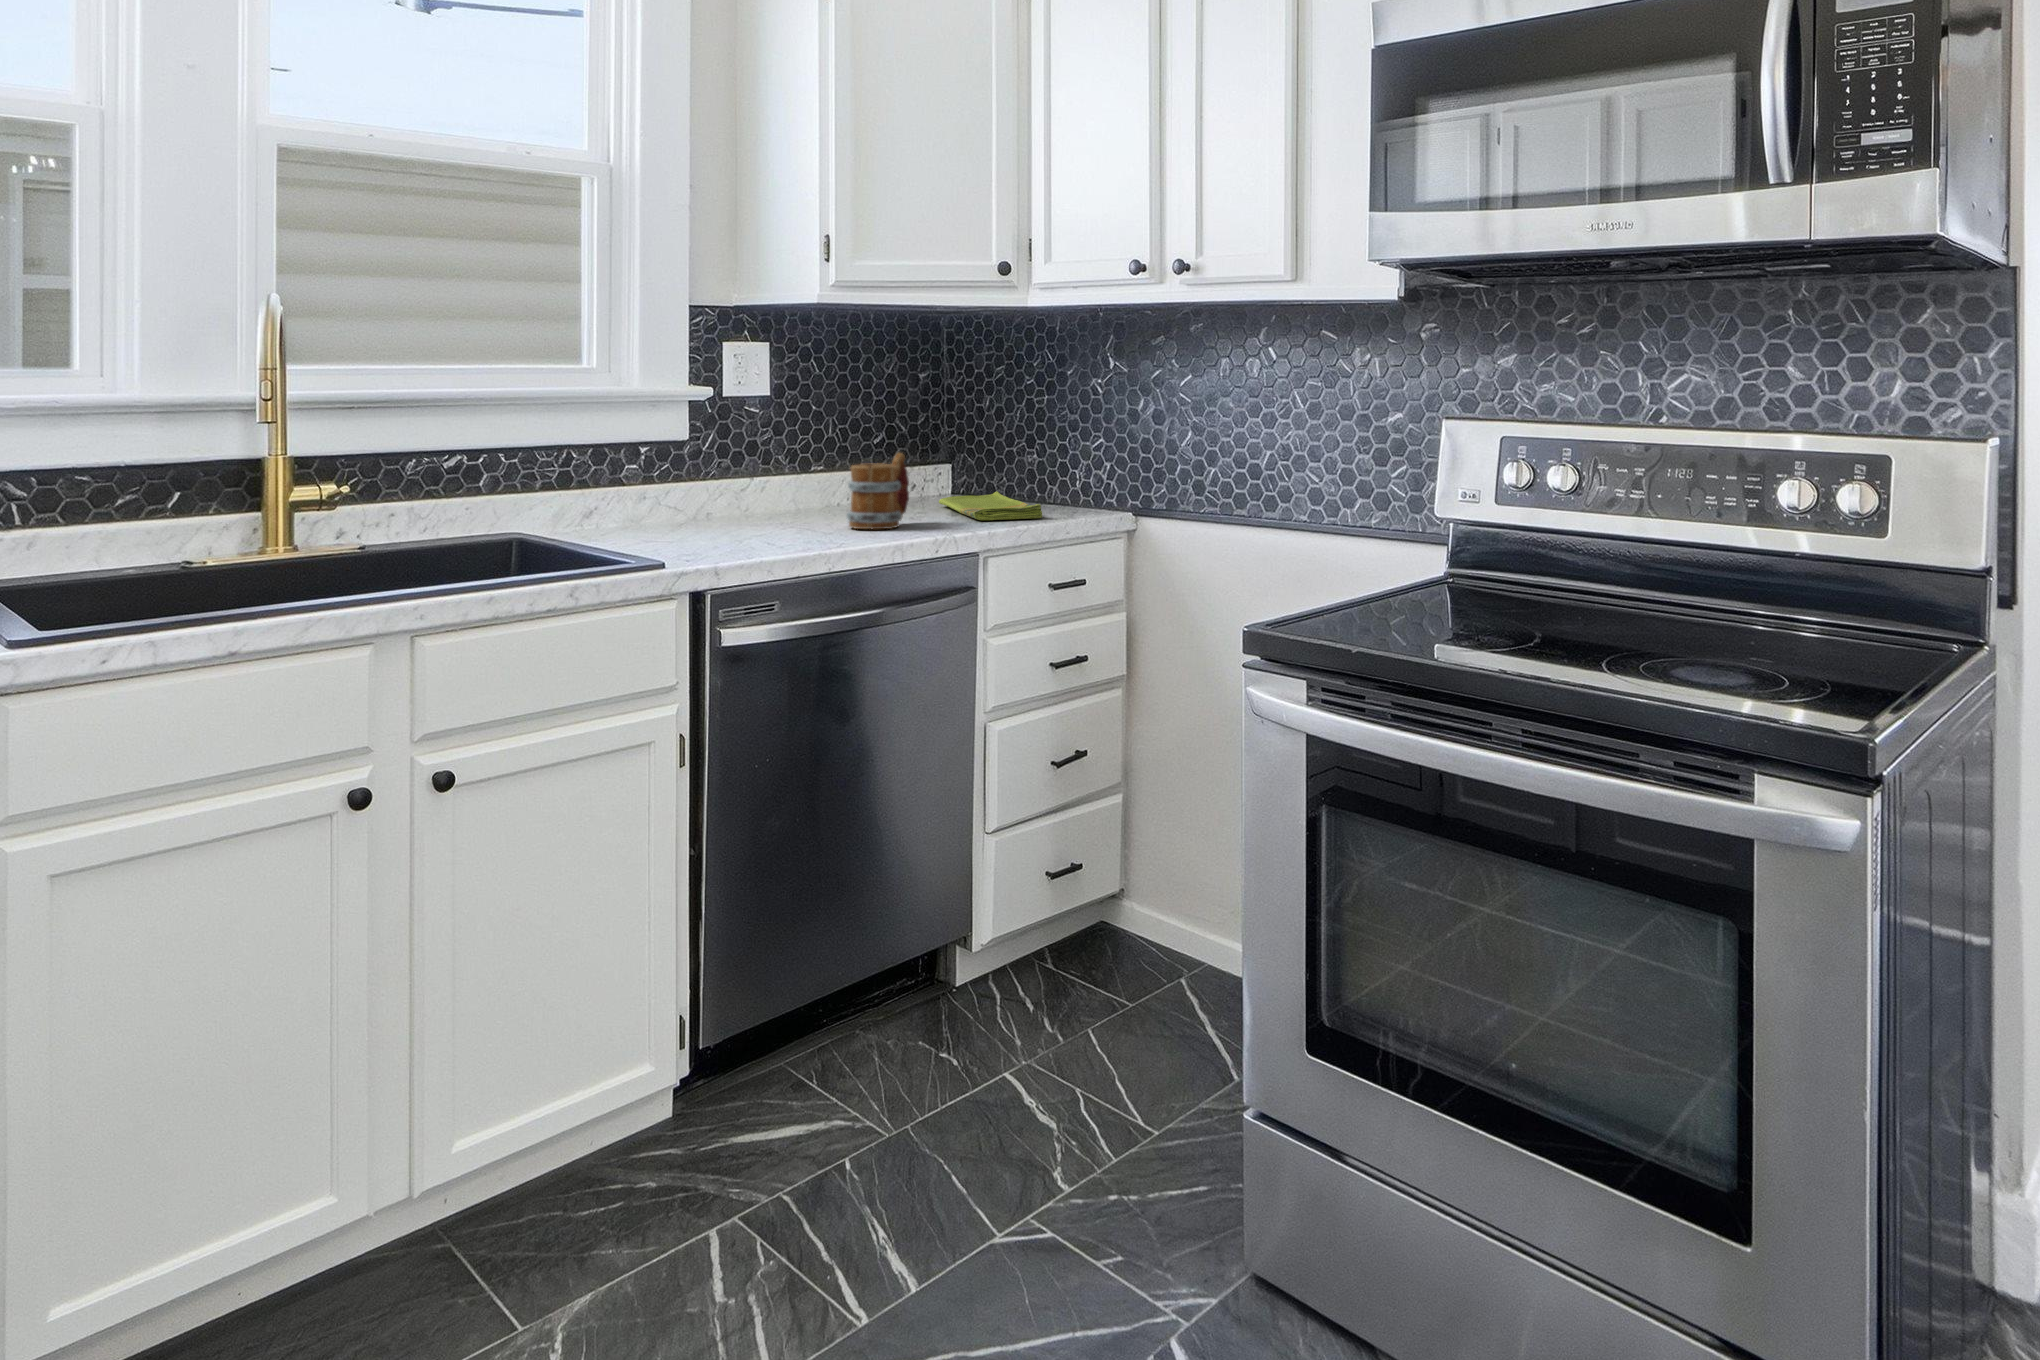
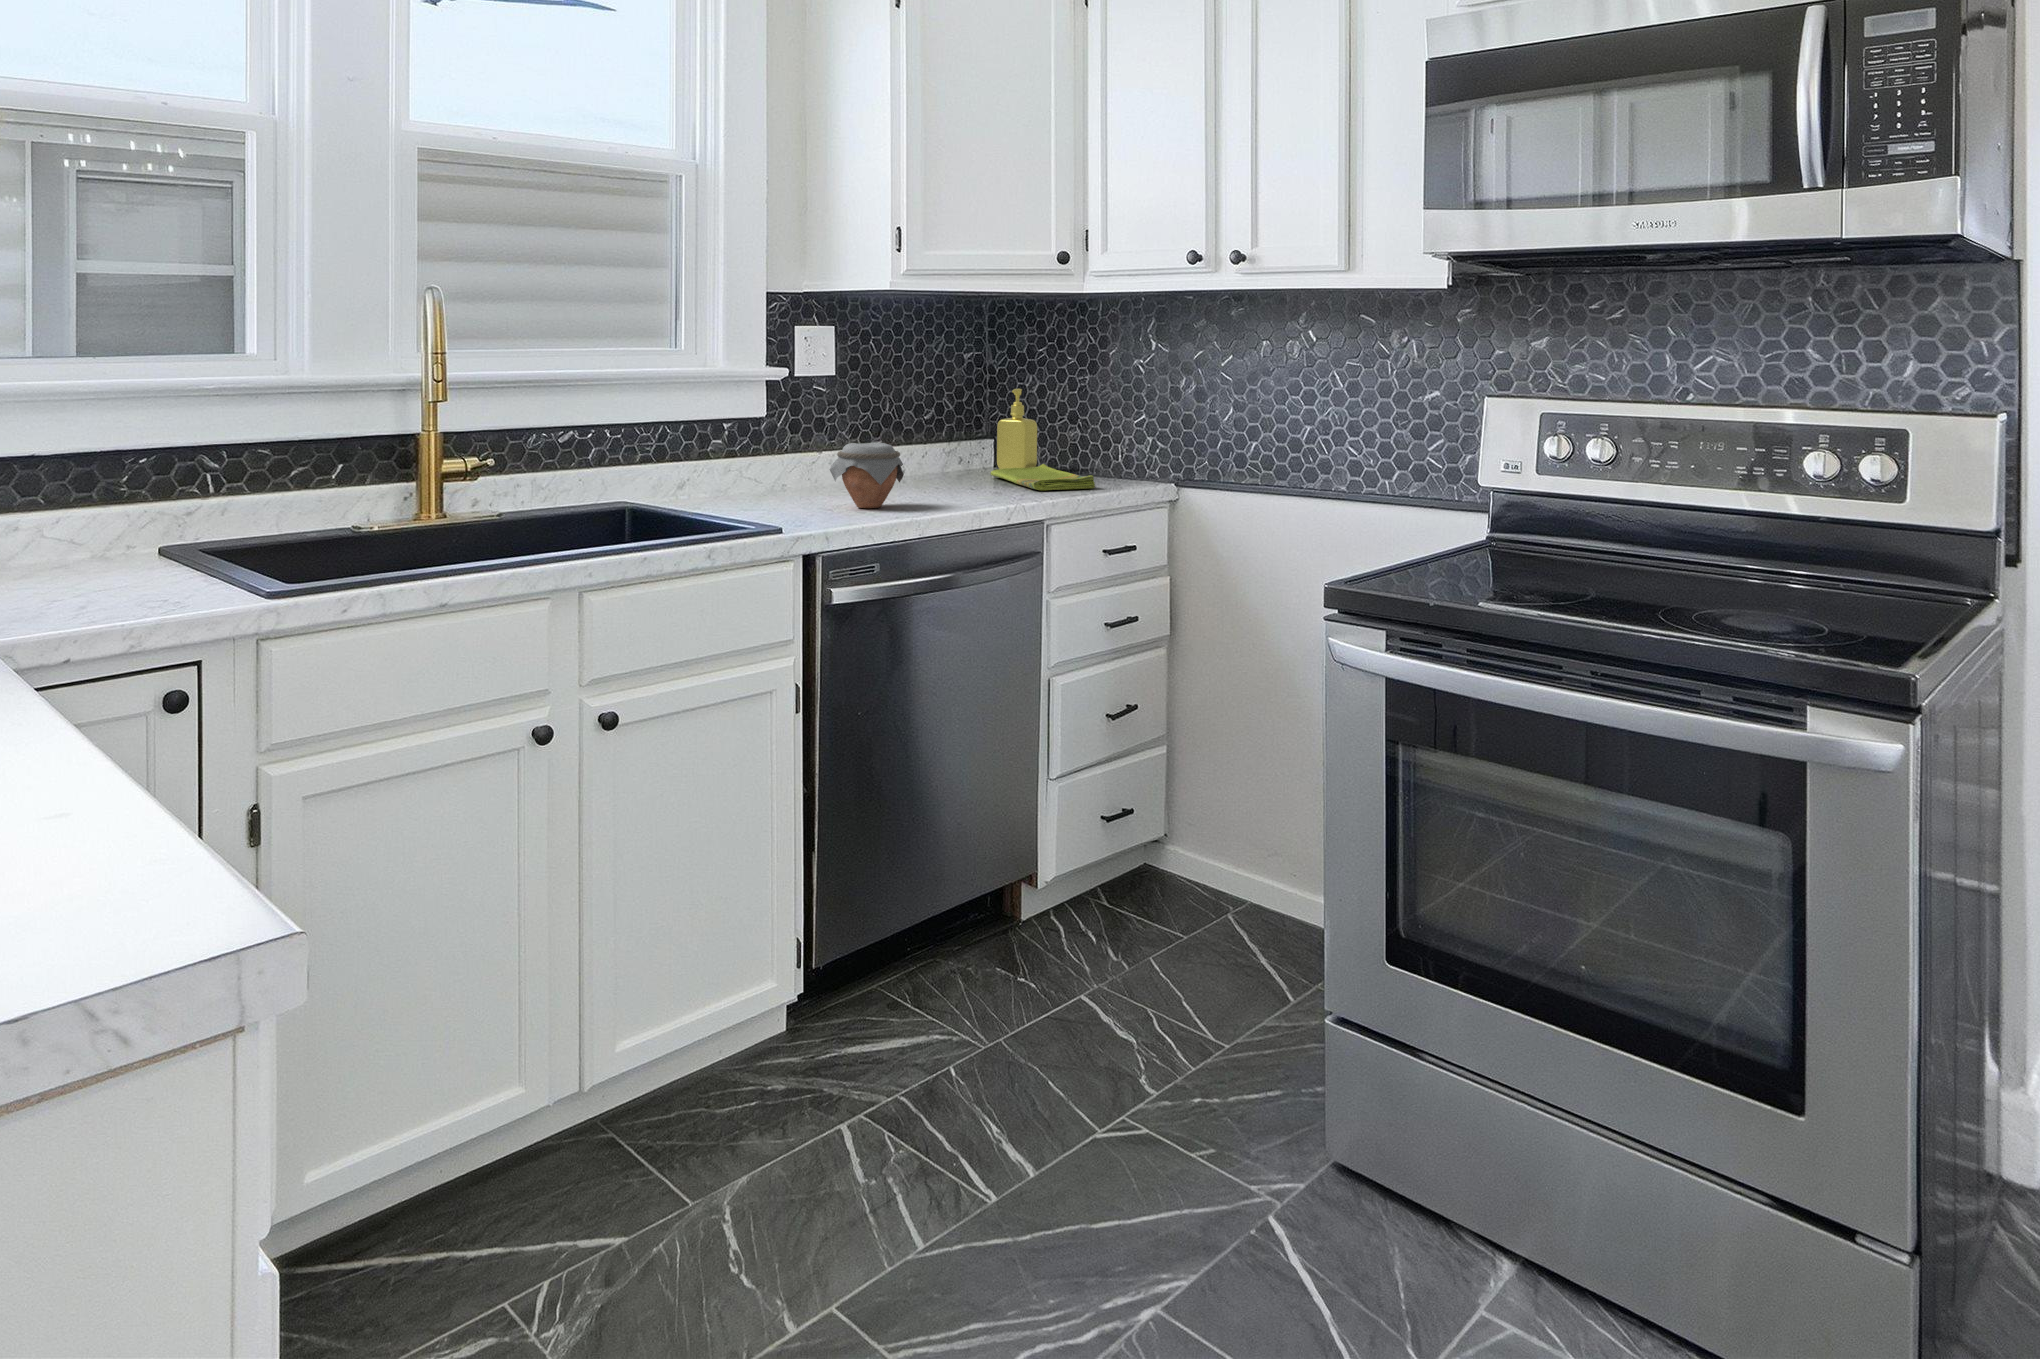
soap dispenser: none [950,411,993,500] -> present [997,389,1037,469]
mug: present [847,453,909,529] -> none [919,428,974,498]
jar: none [740,469,823,540] -> present [830,443,904,508]

